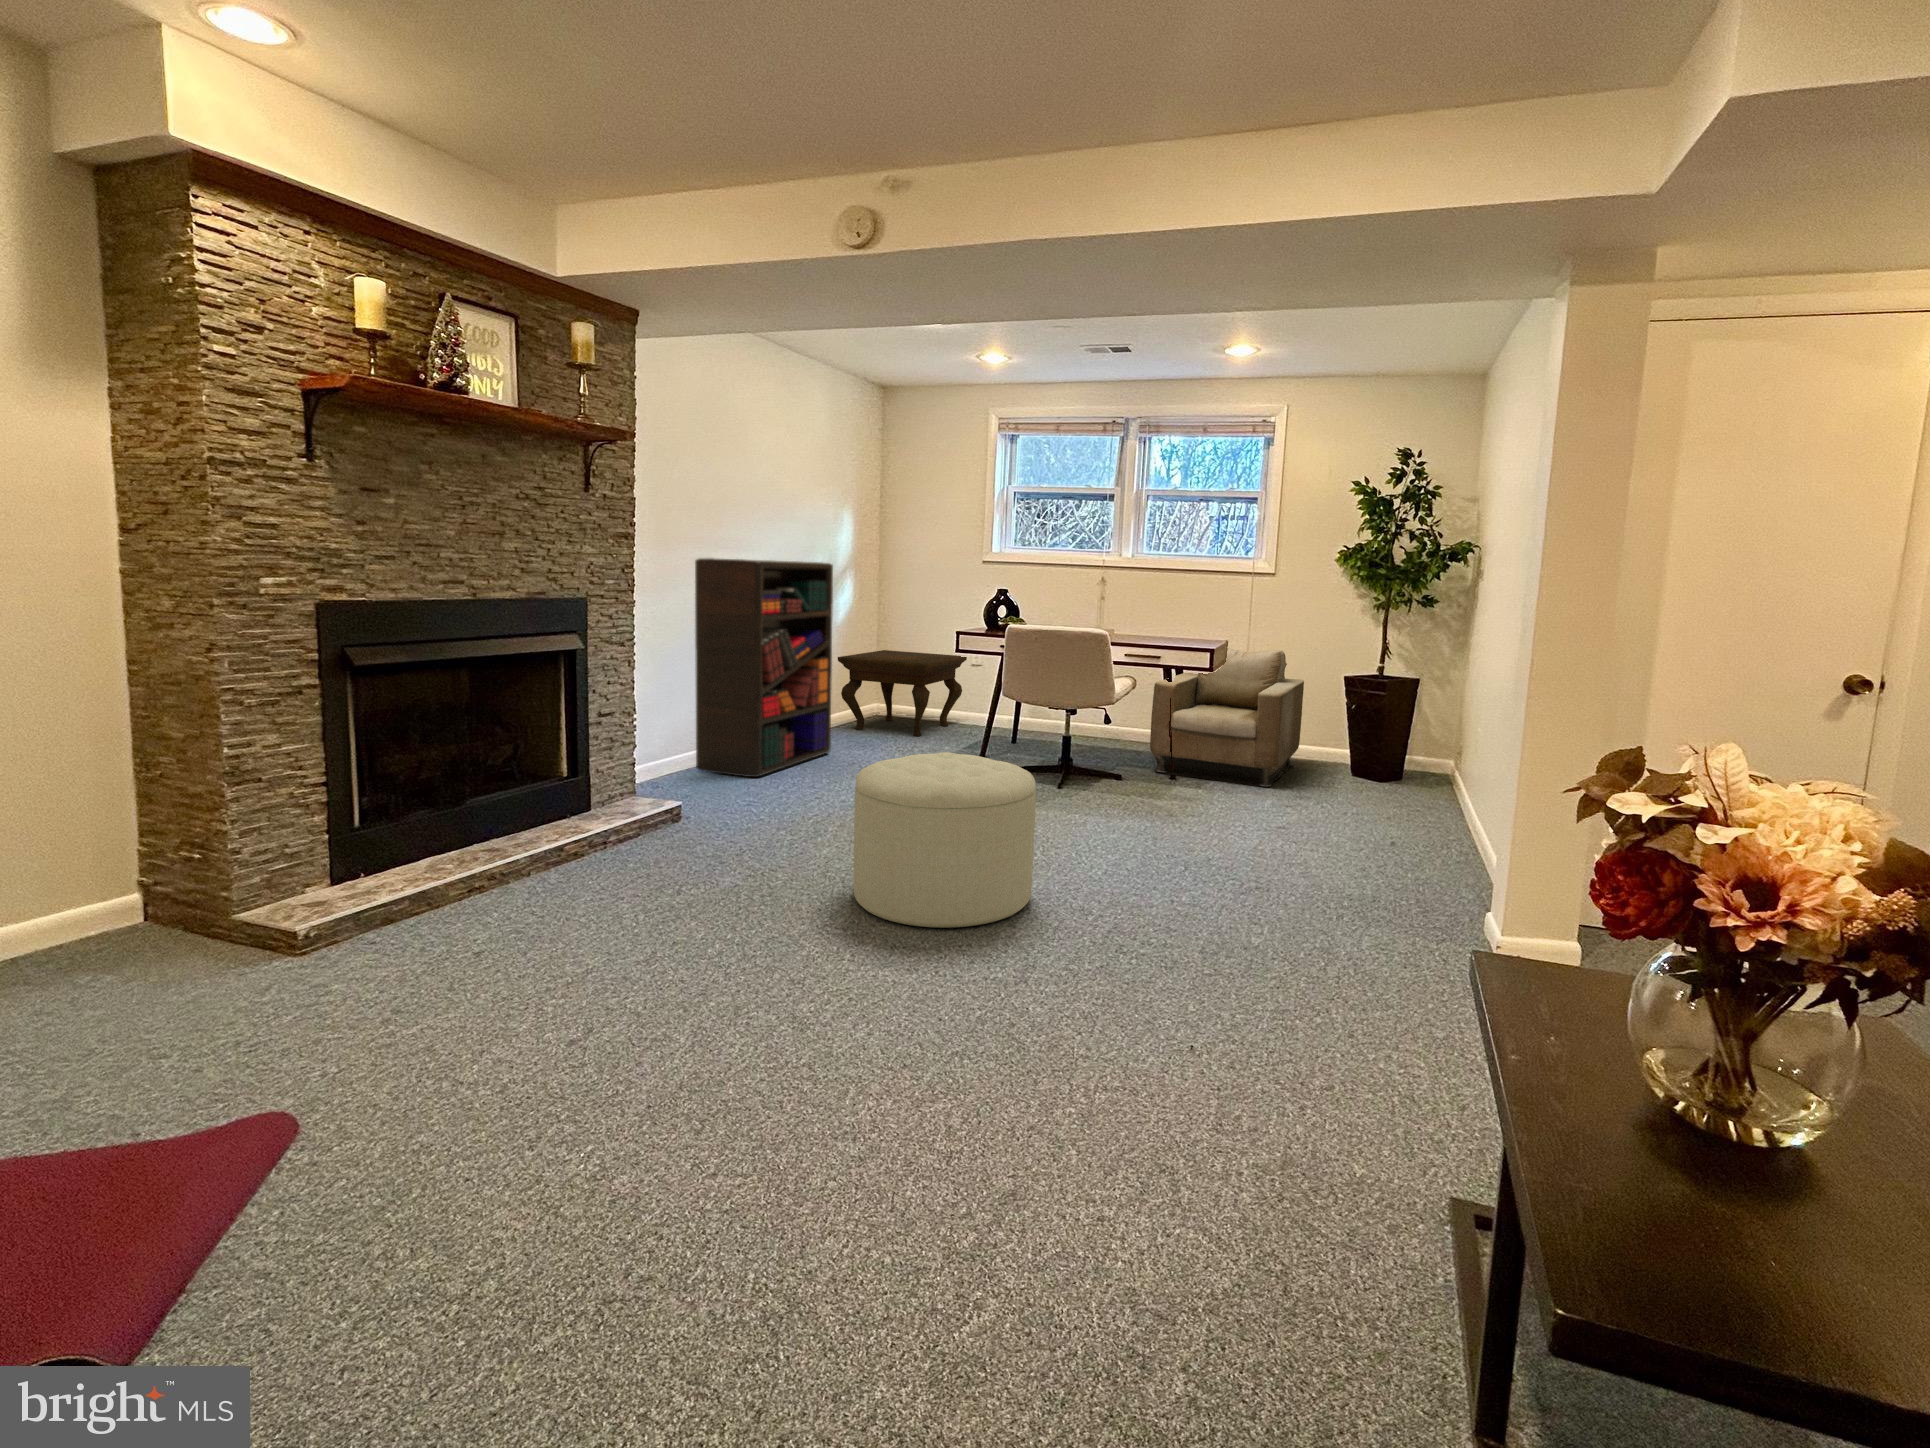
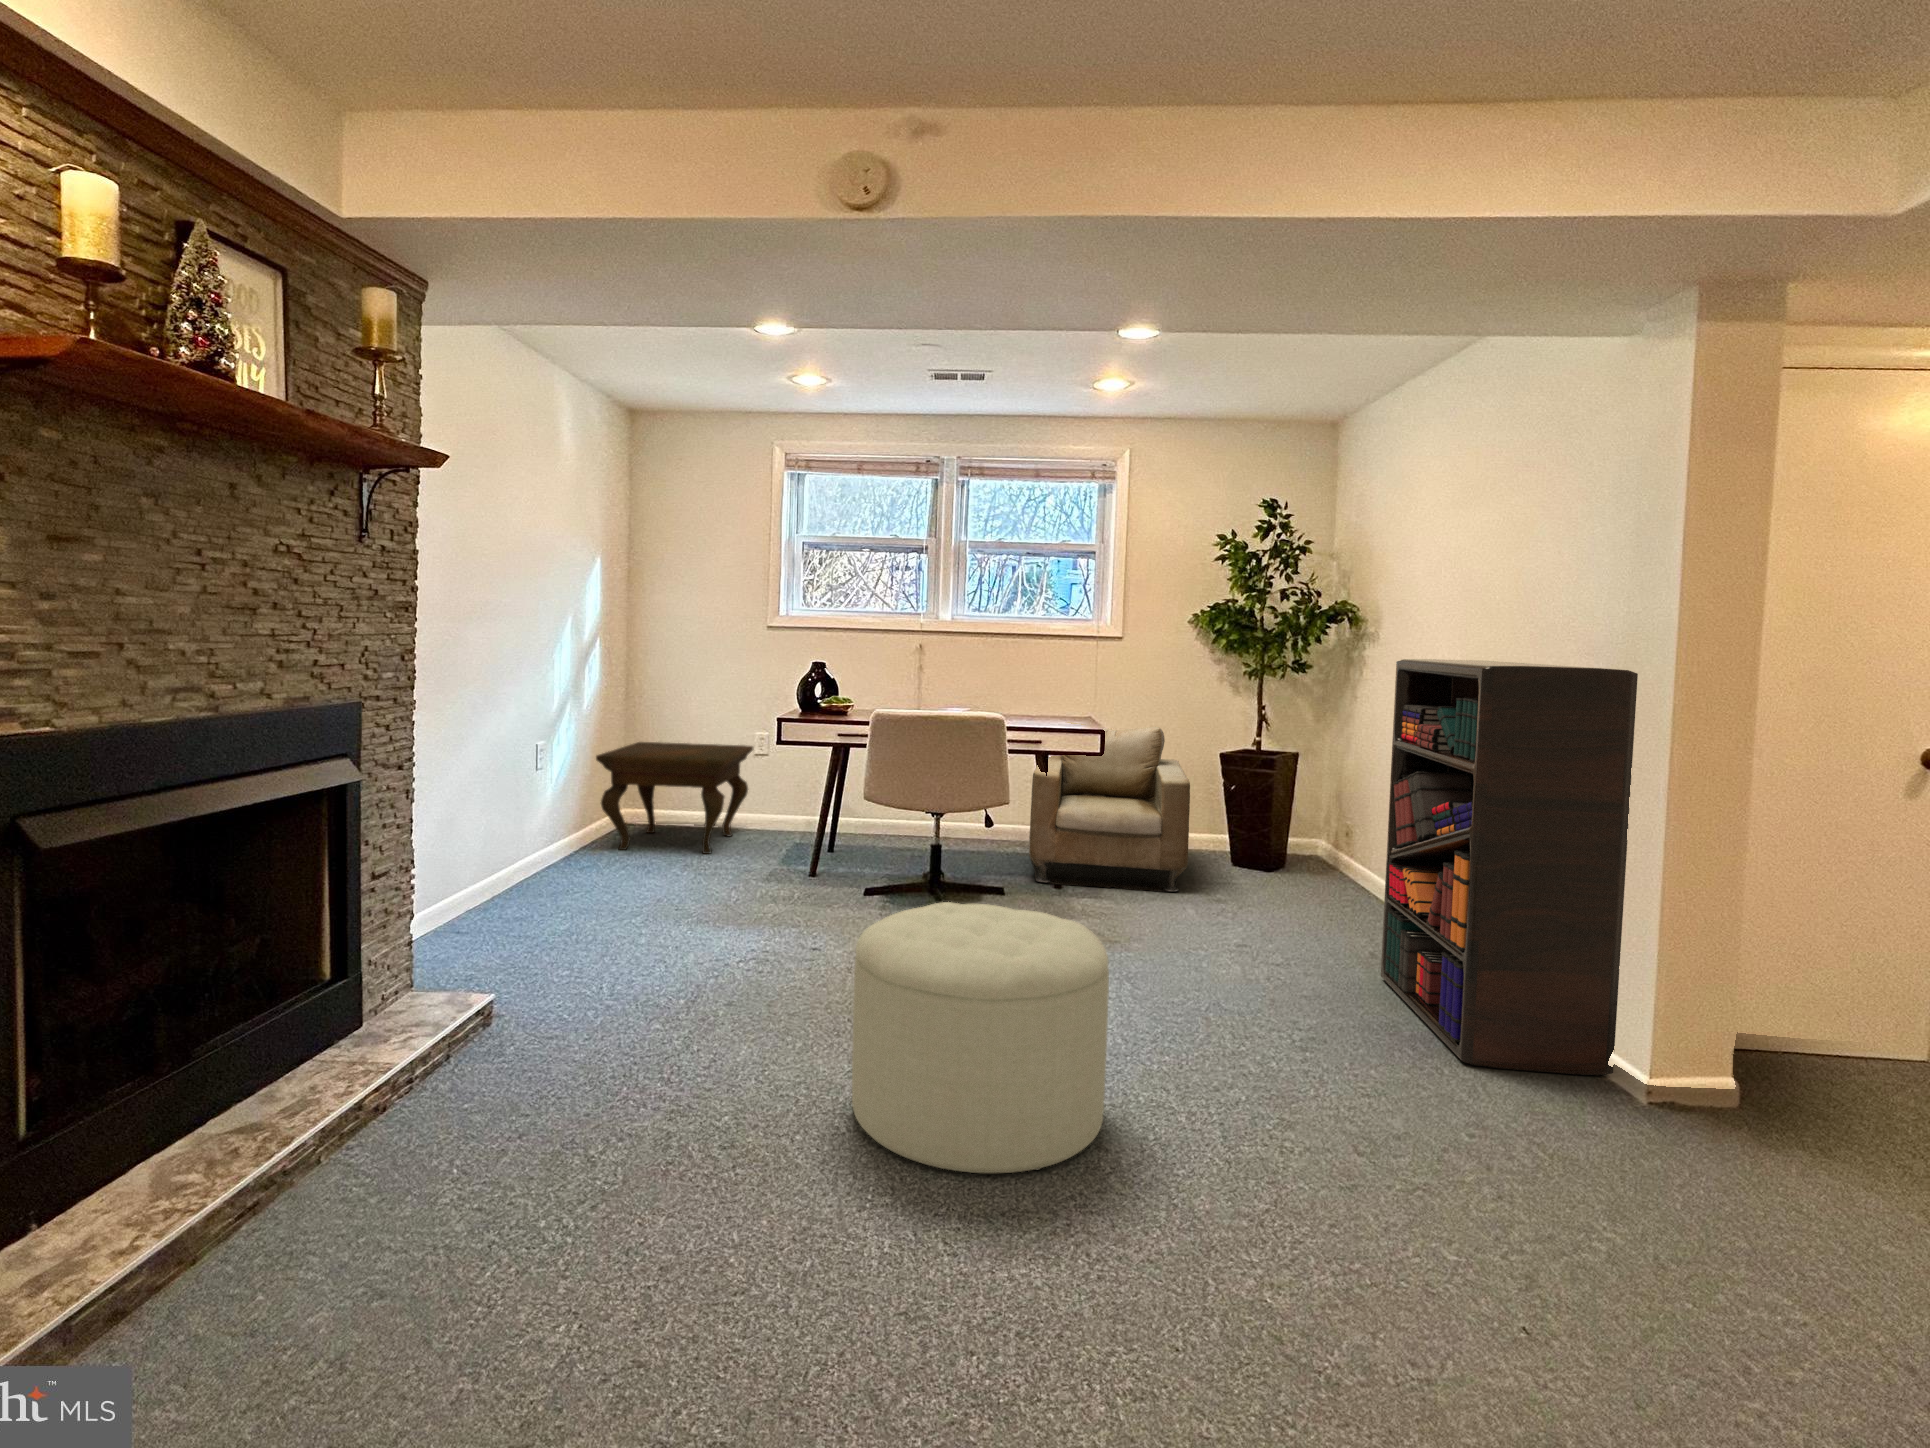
bookshelf: present [695,558,833,777] -> present [1381,659,1638,1075]

